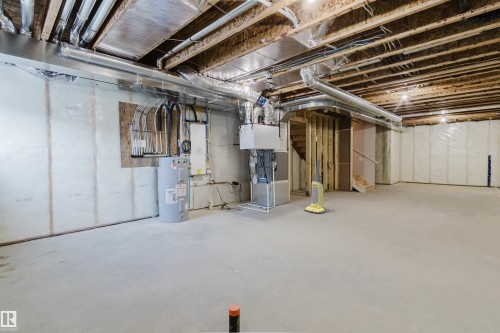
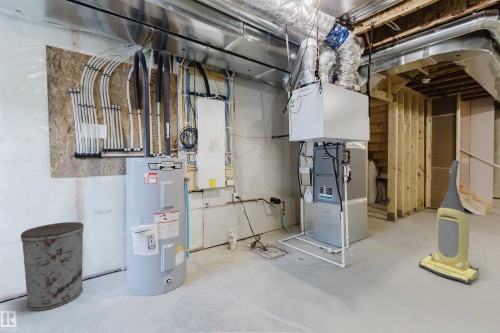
trash can: none [117,190,142,227] -> present [21,222,84,311]

